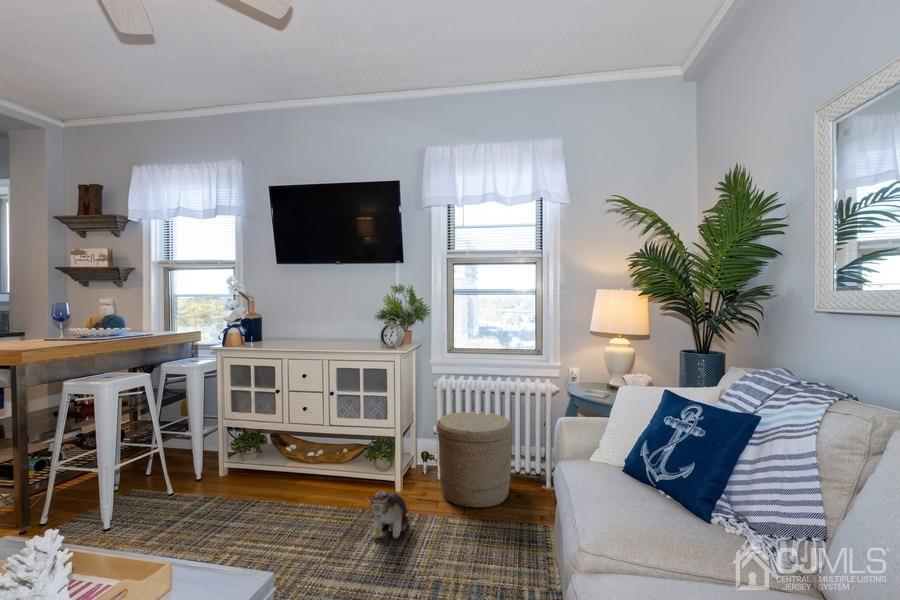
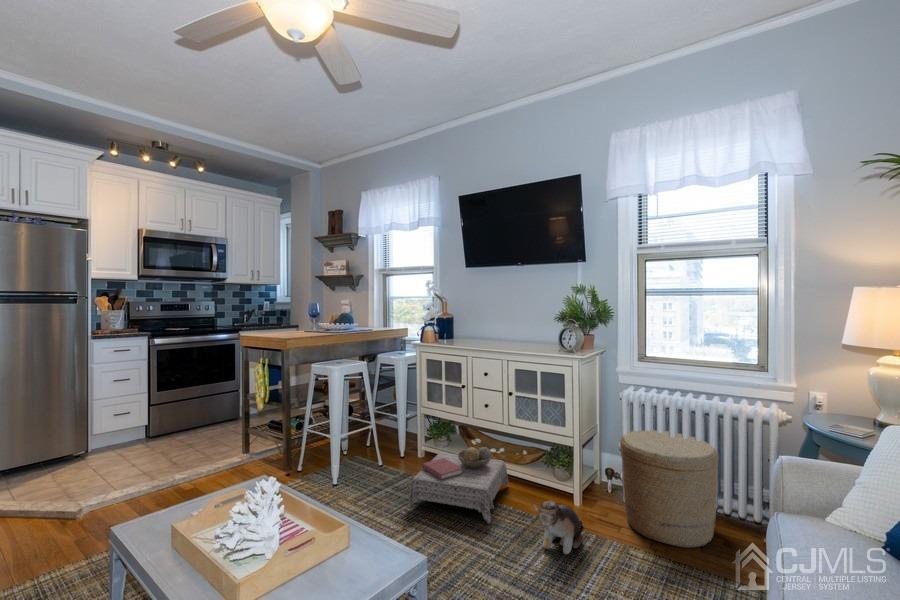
ottoman: none [217,451,330,537] -> present [409,447,508,523]

